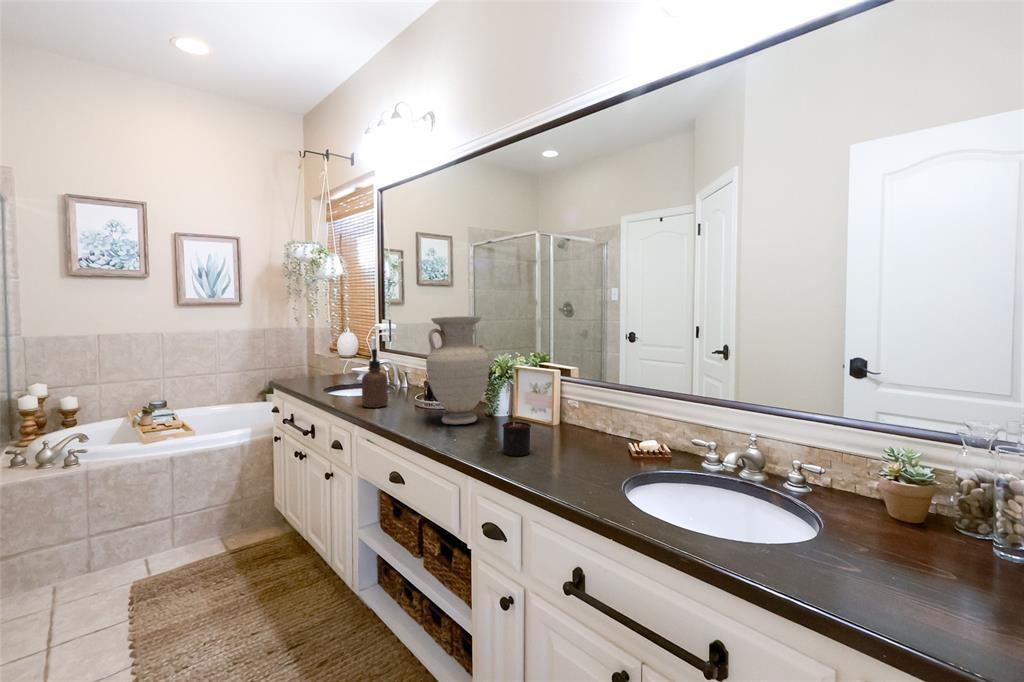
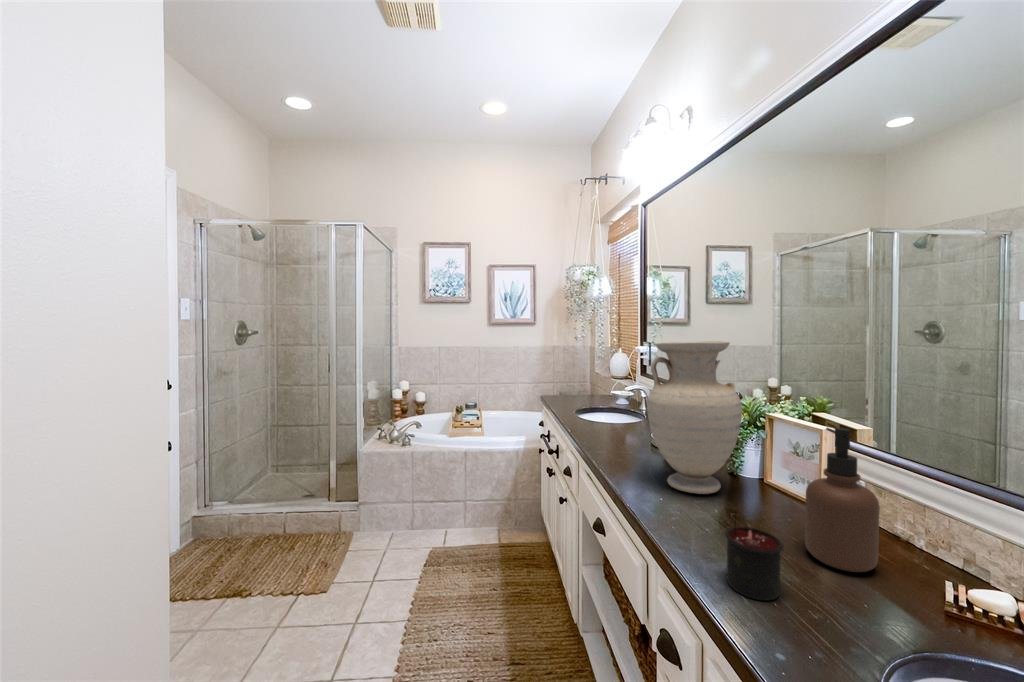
soap dispenser: present [362,349,388,408] -> present [805,428,880,572]

